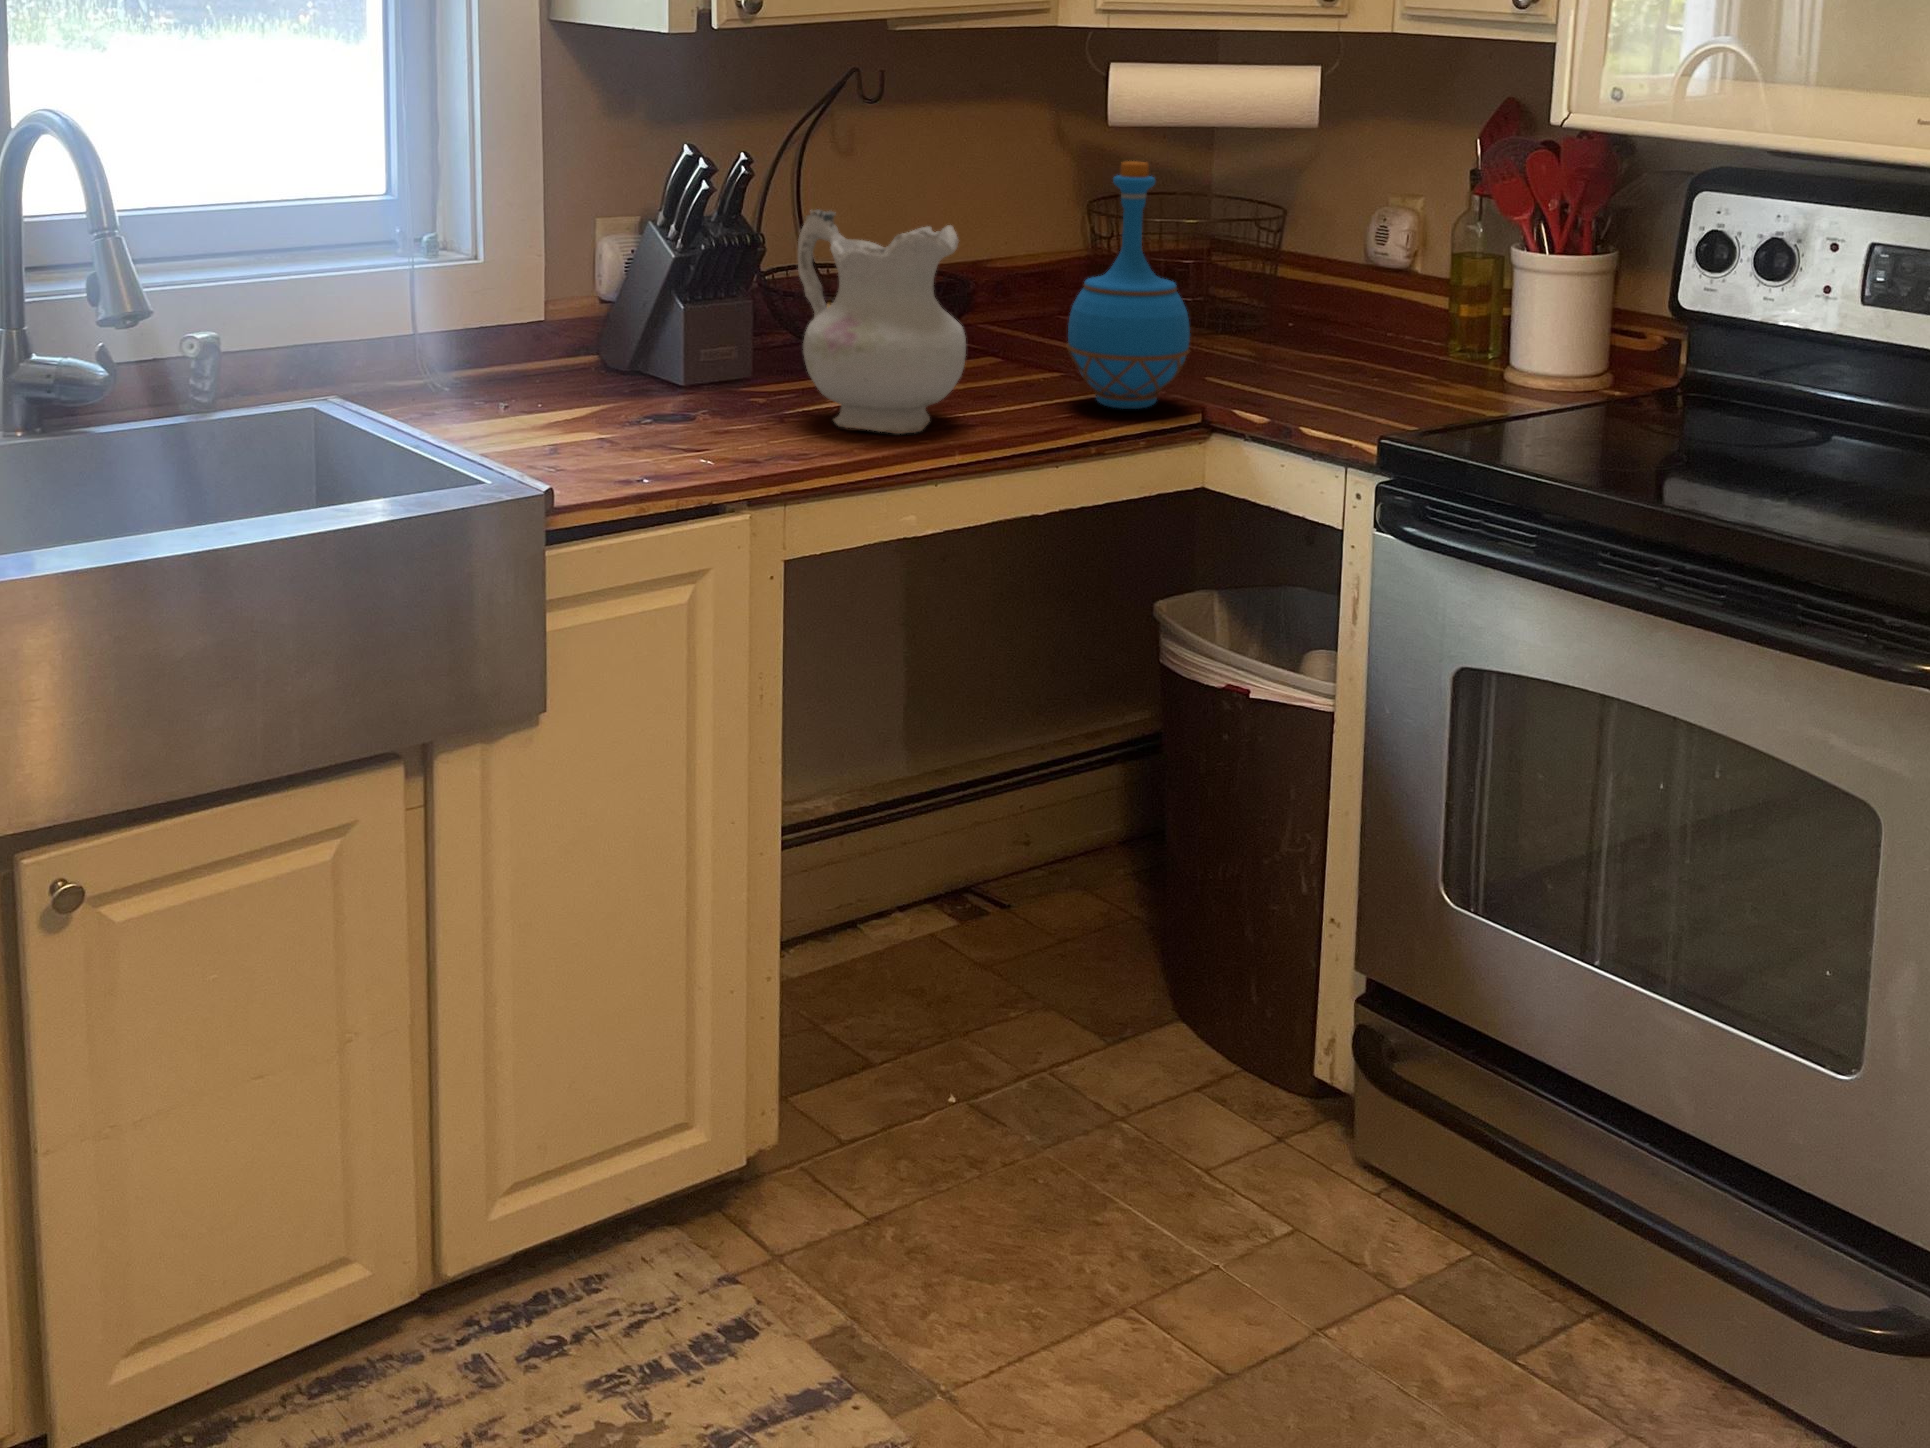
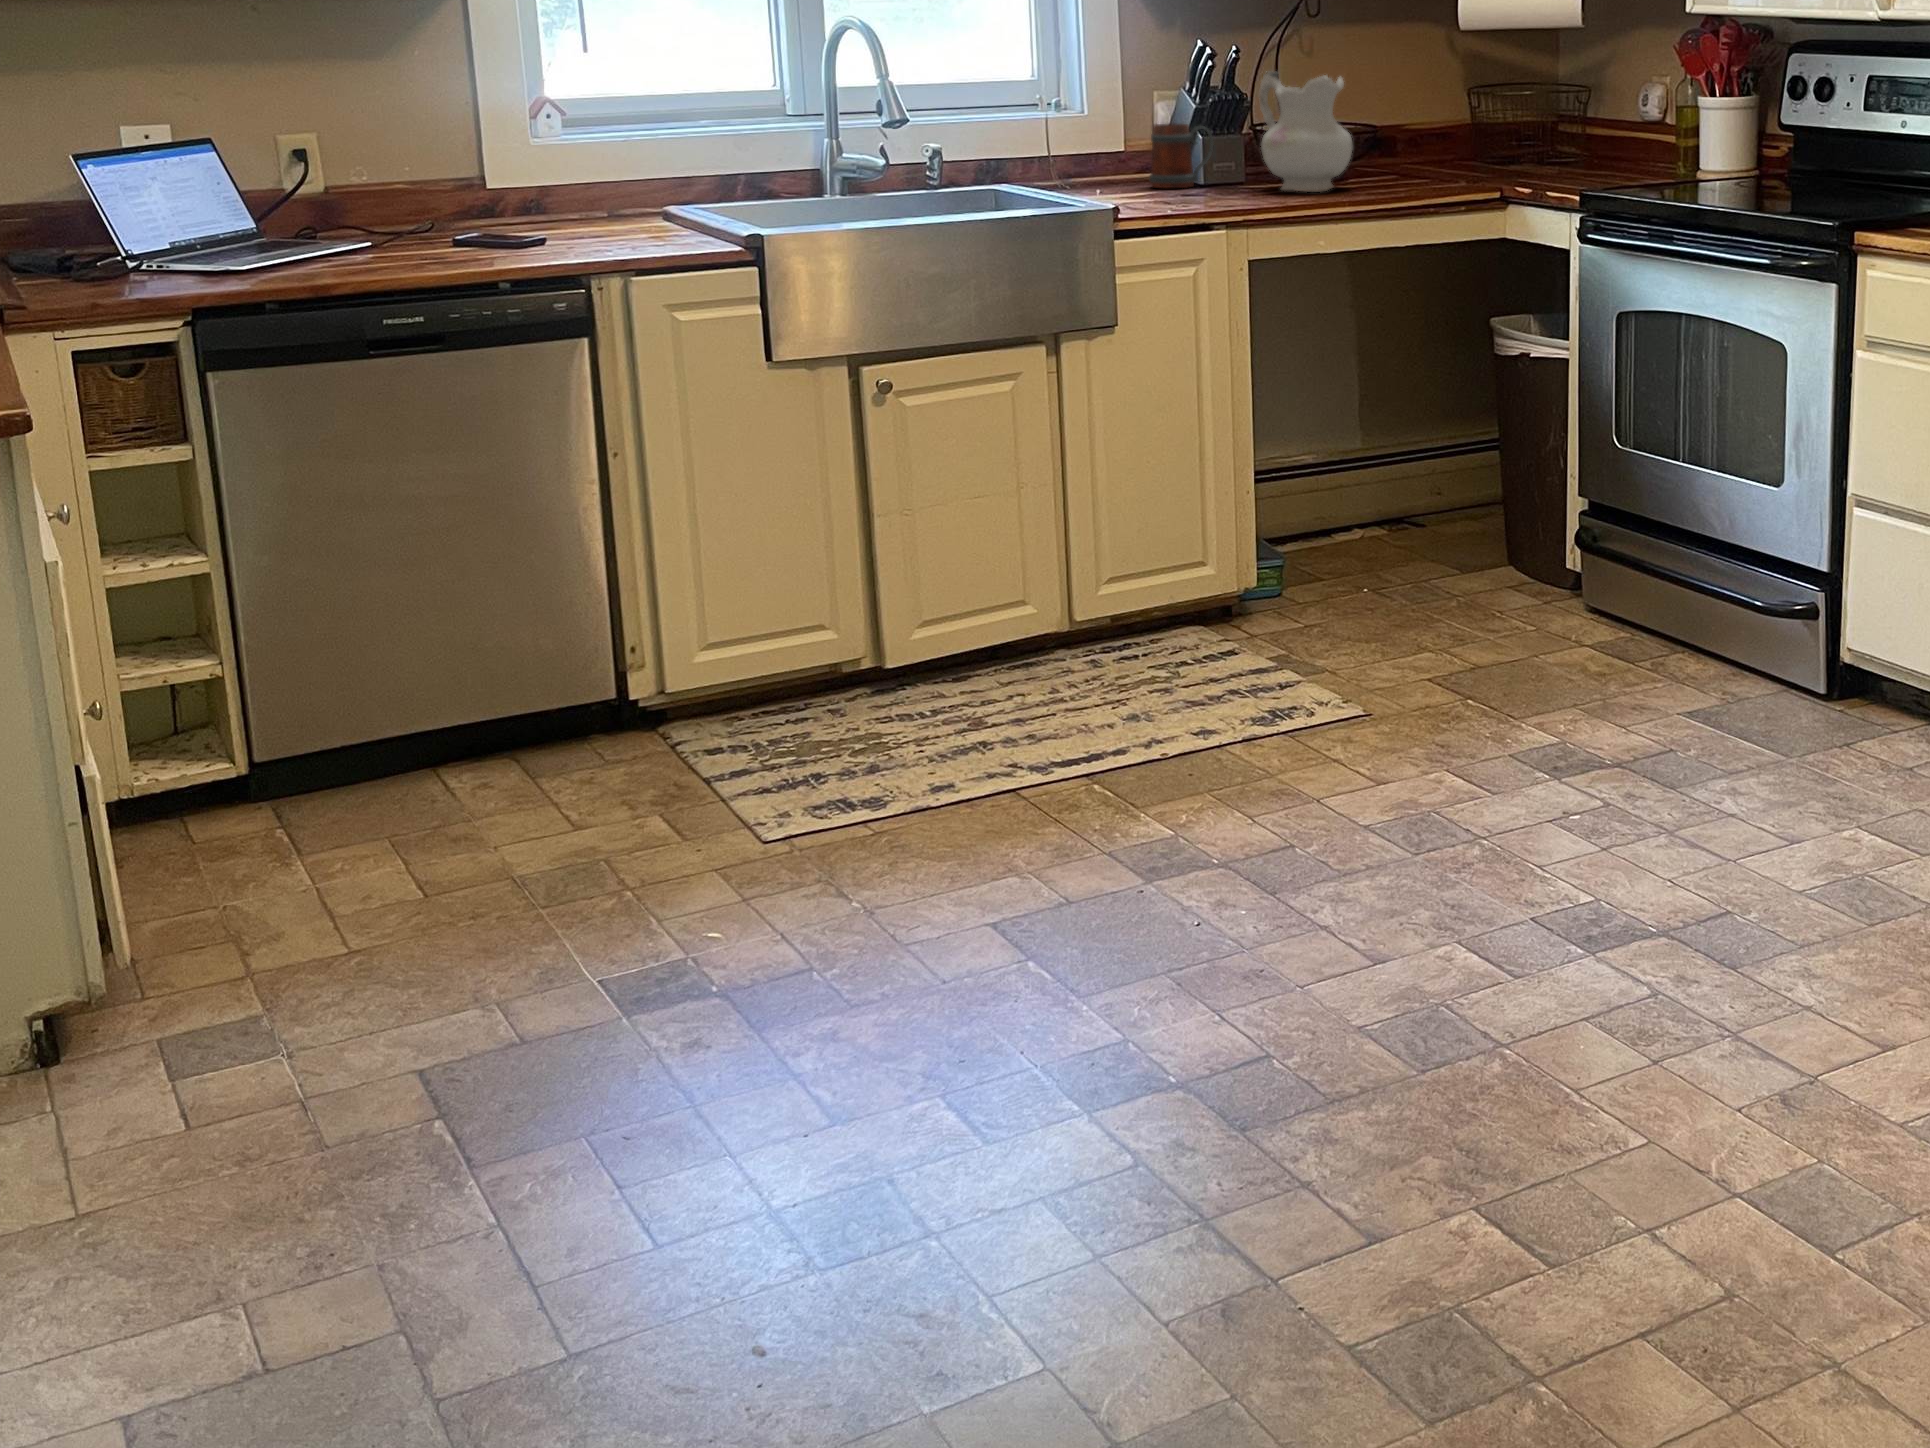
bottle: present [1067,161,1190,409] -> none [1414,41,1484,183]
mug: none [595,291,710,411] -> present [1150,124,1214,188]

